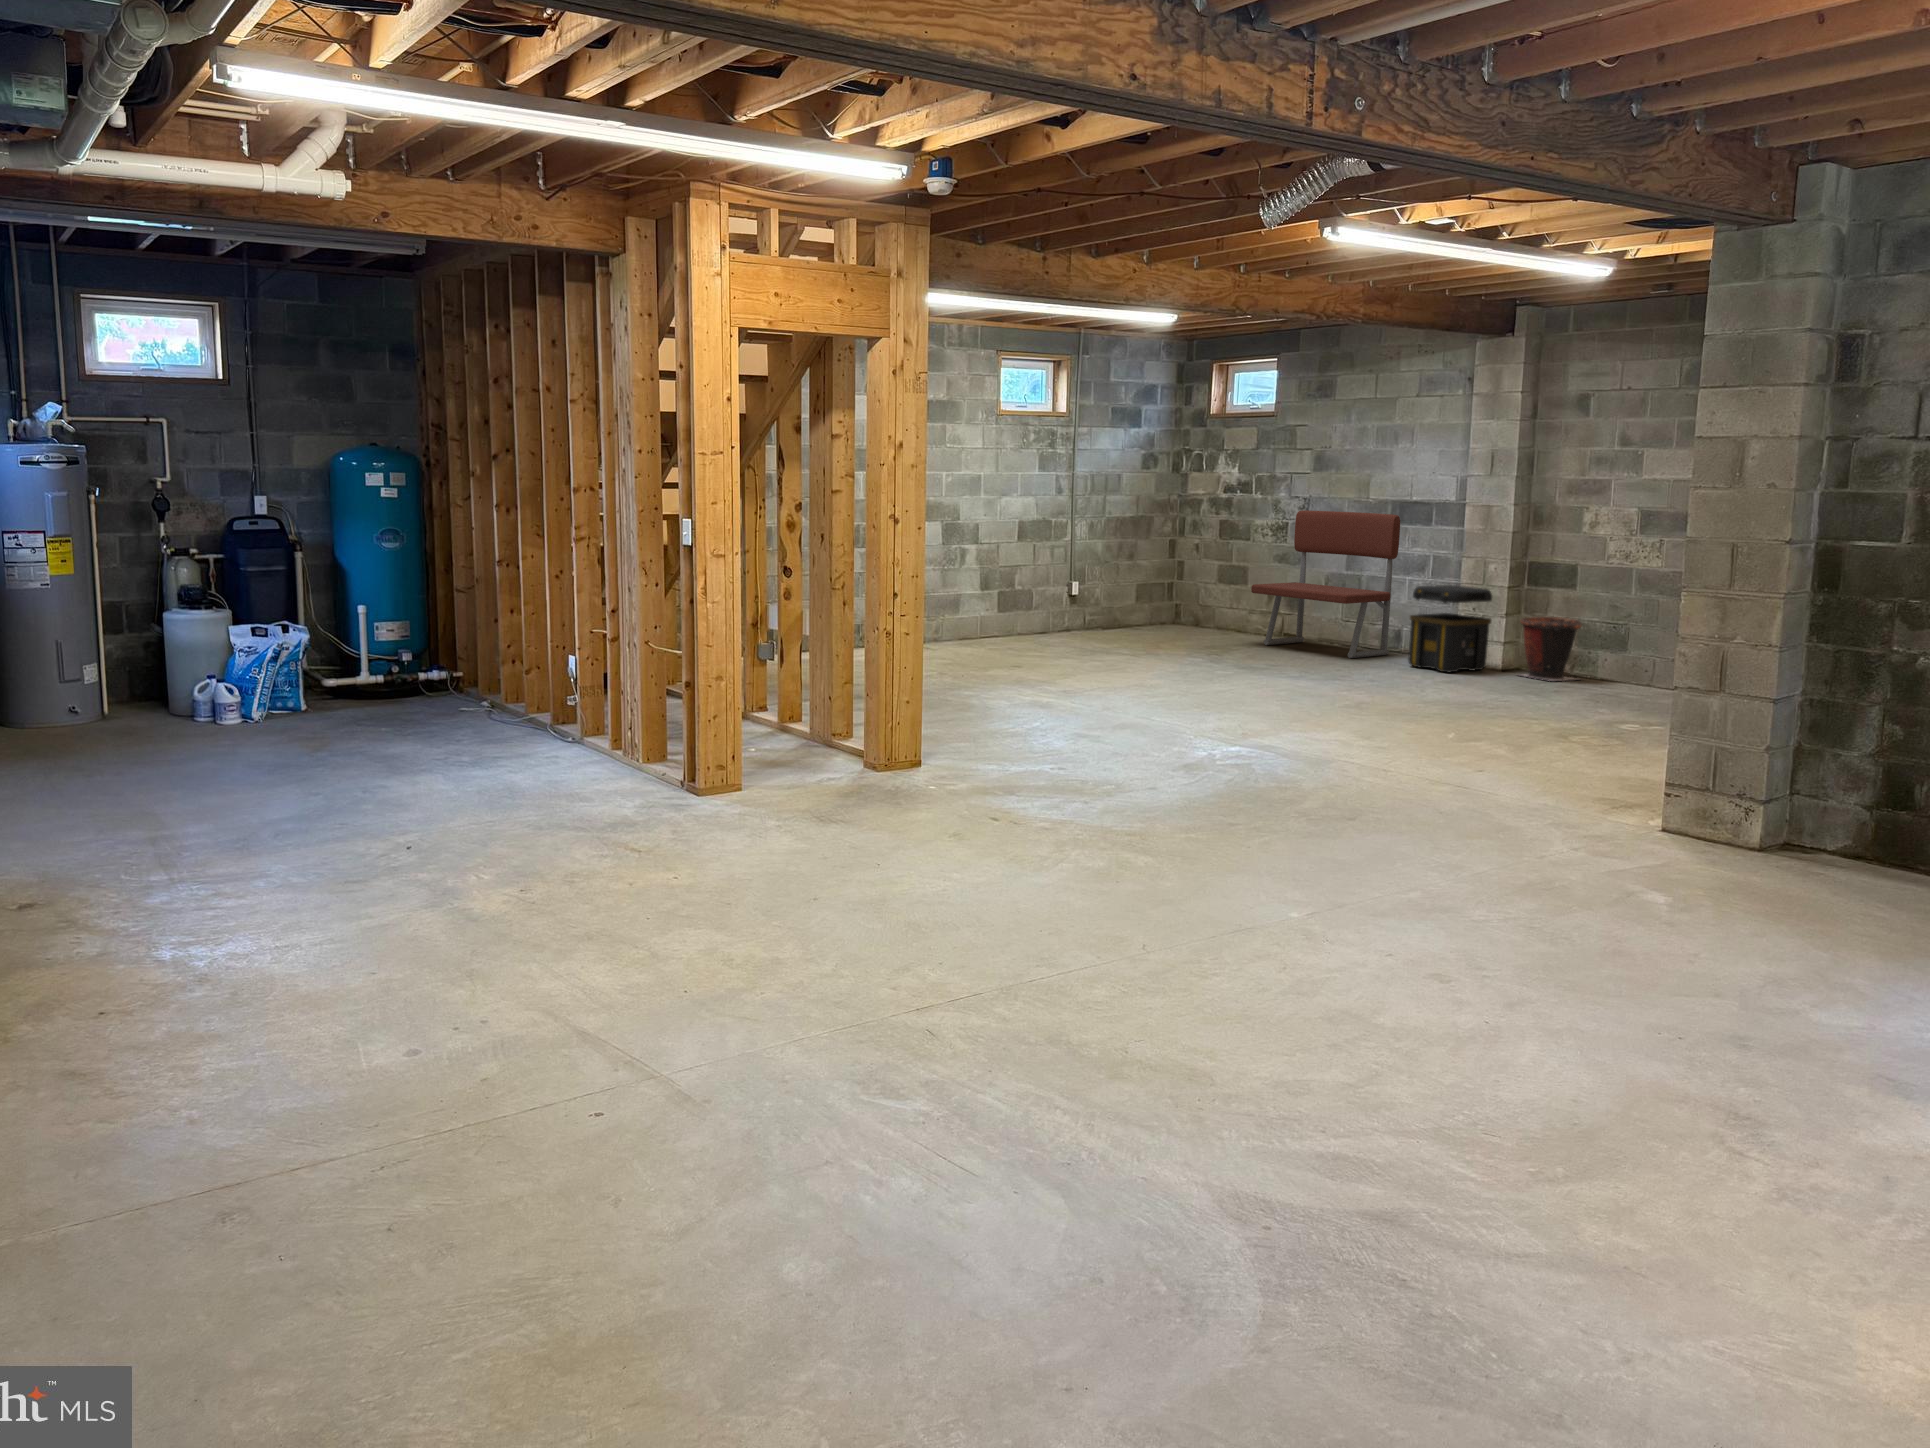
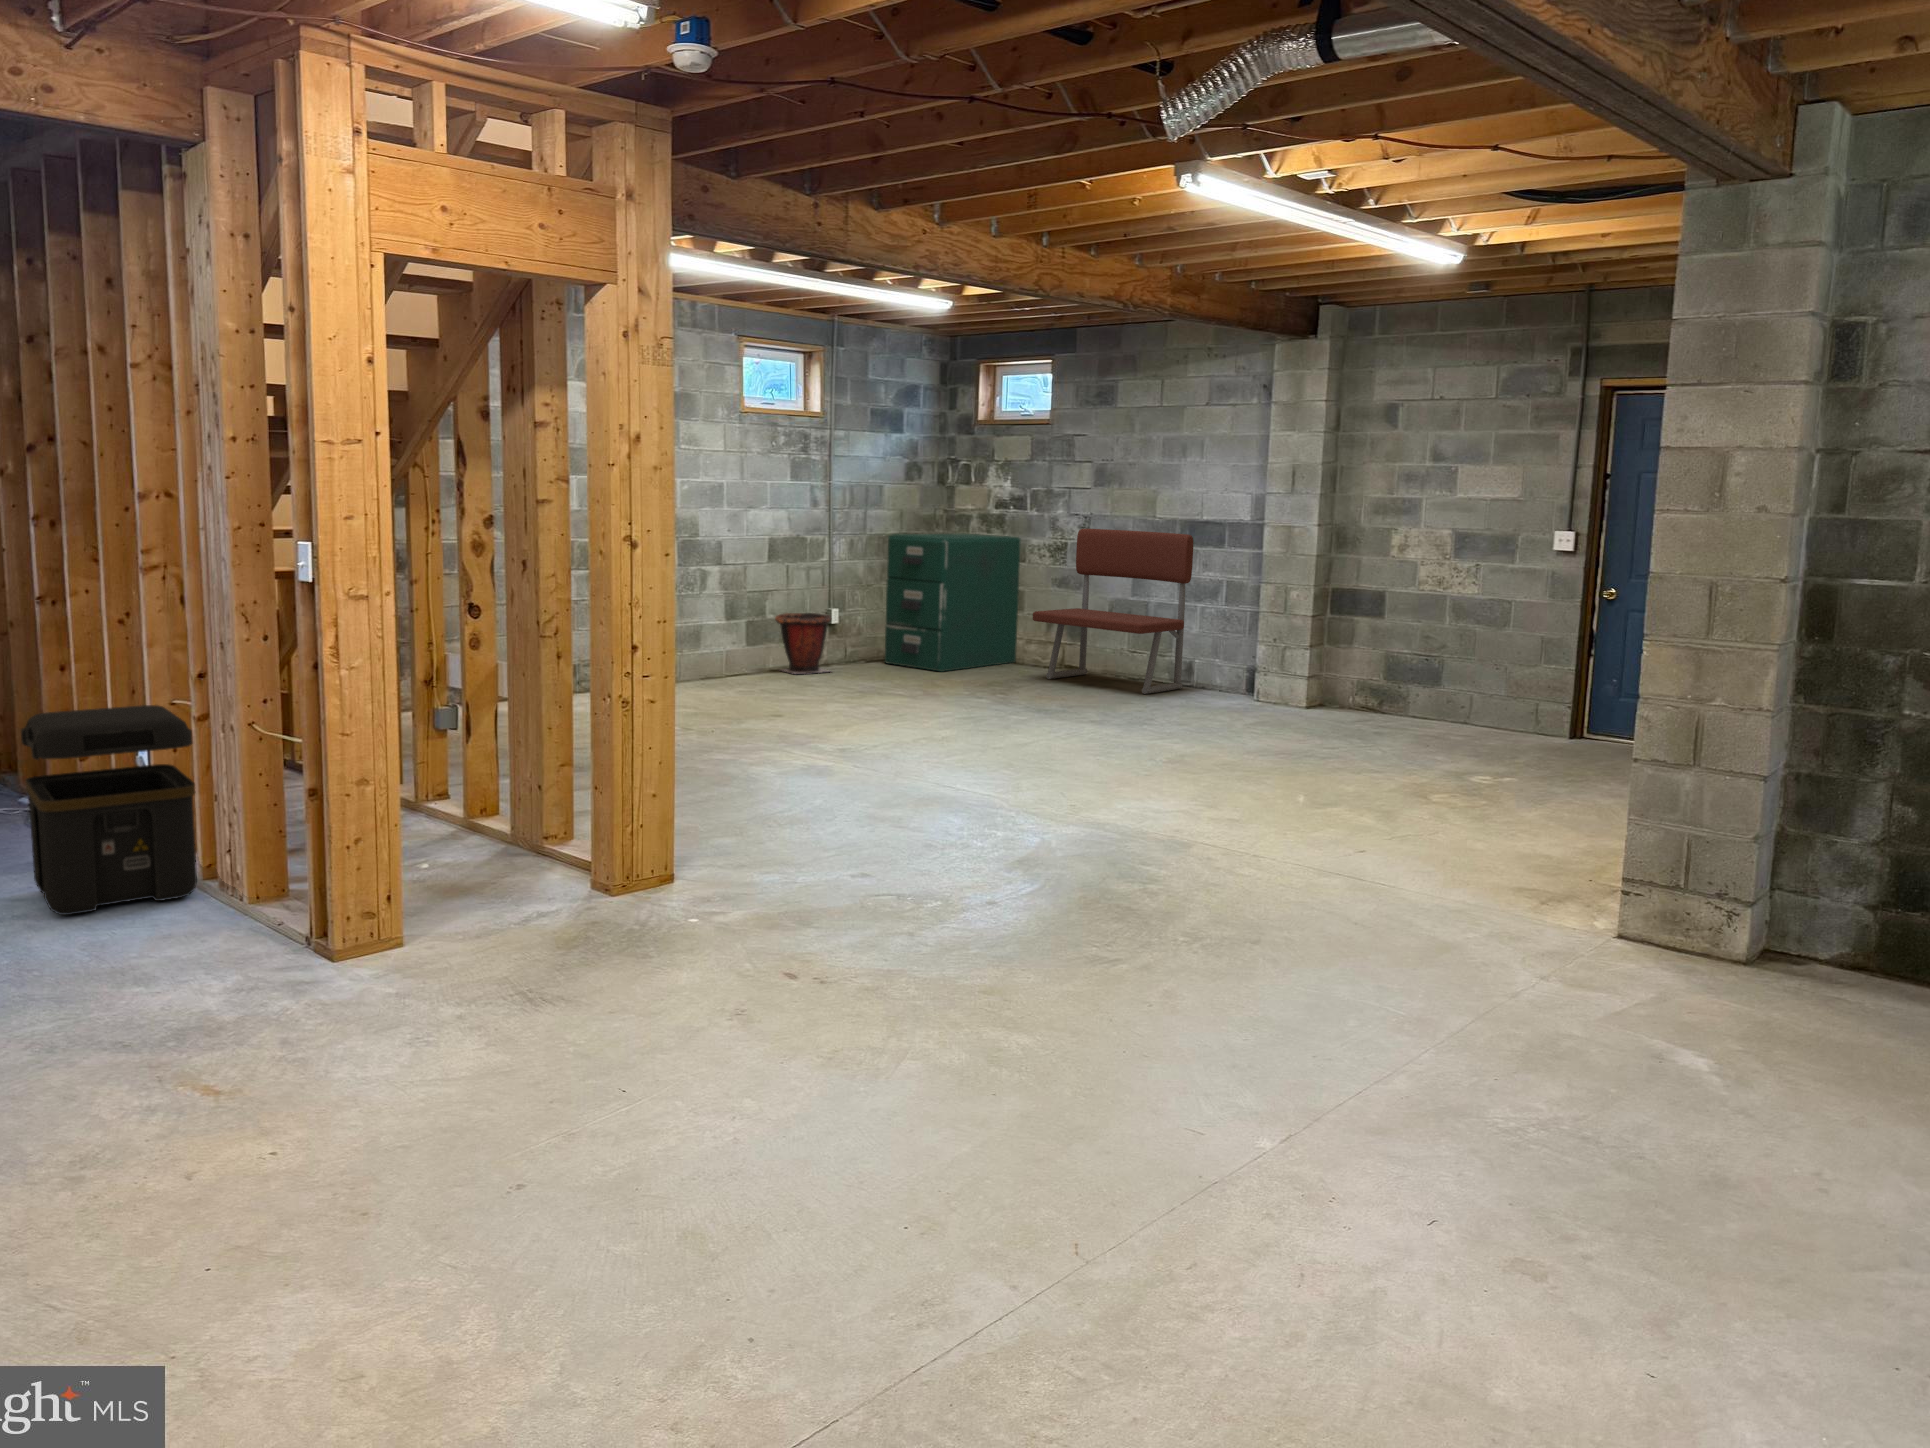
filing cabinet: none [1120,516,1247,638] -> present [885,533,1021,672]
toolbox: present [1408,585,1492,672] -> present [21,705,197,915]
waste bin: present [1520,617,1582,681] -> present [775,613,831,674]

